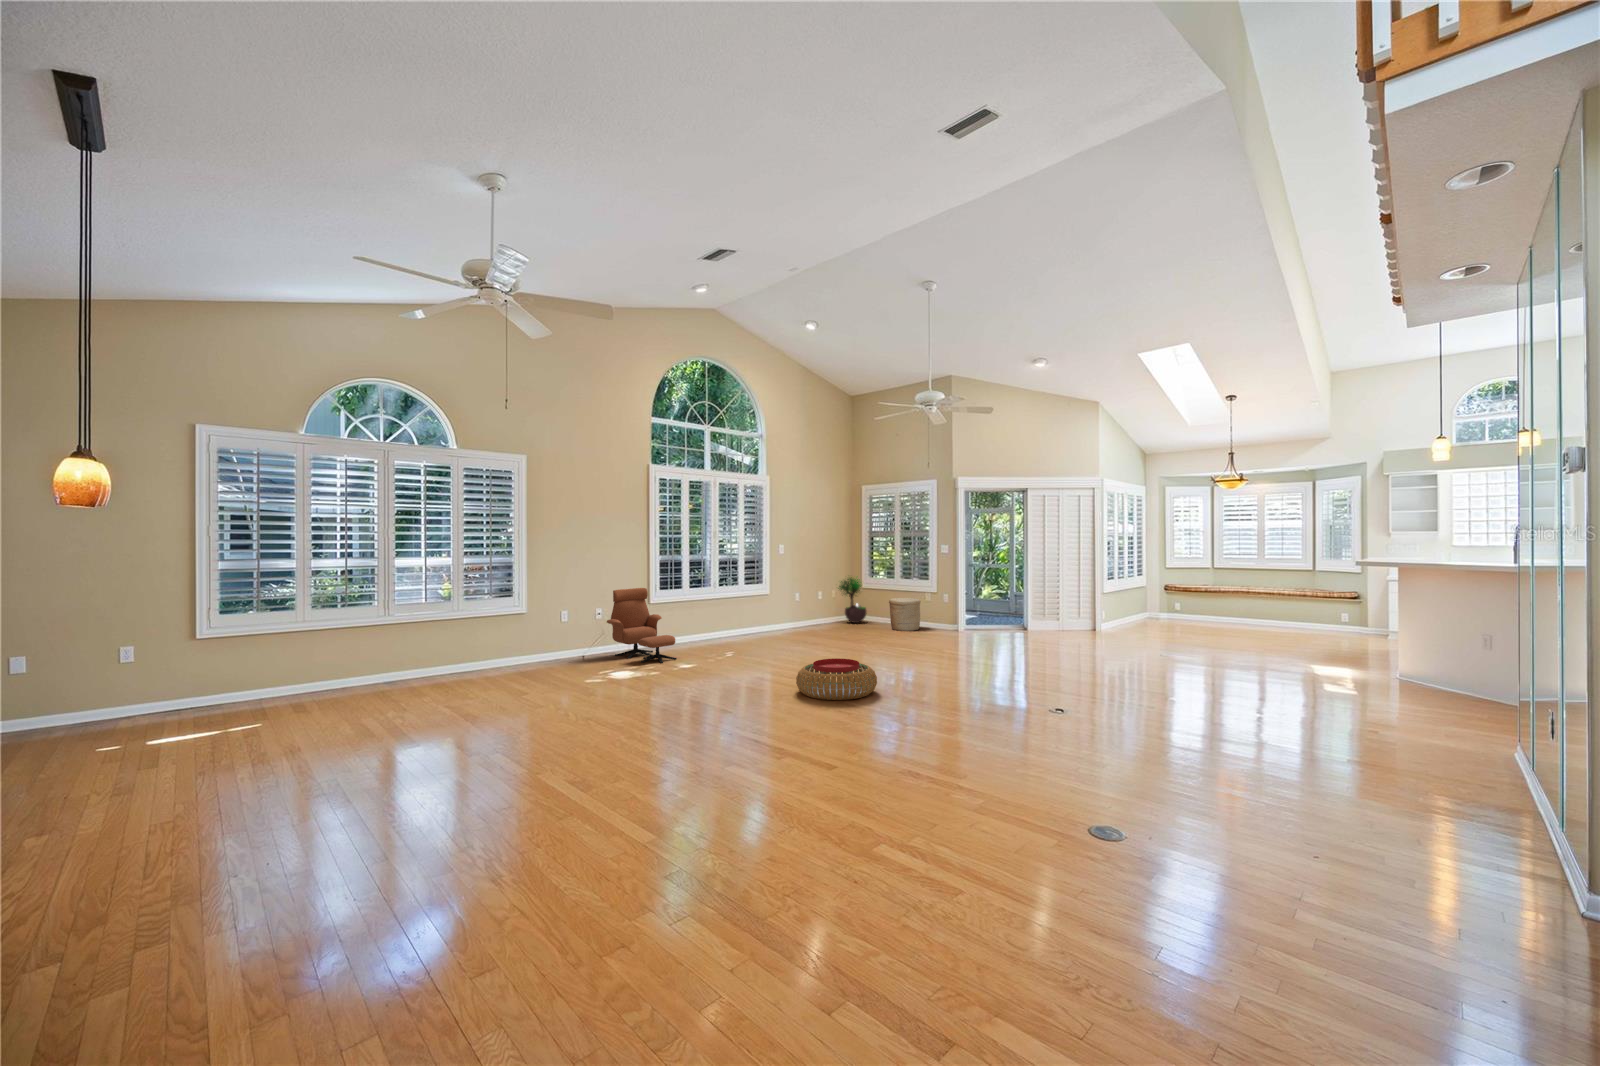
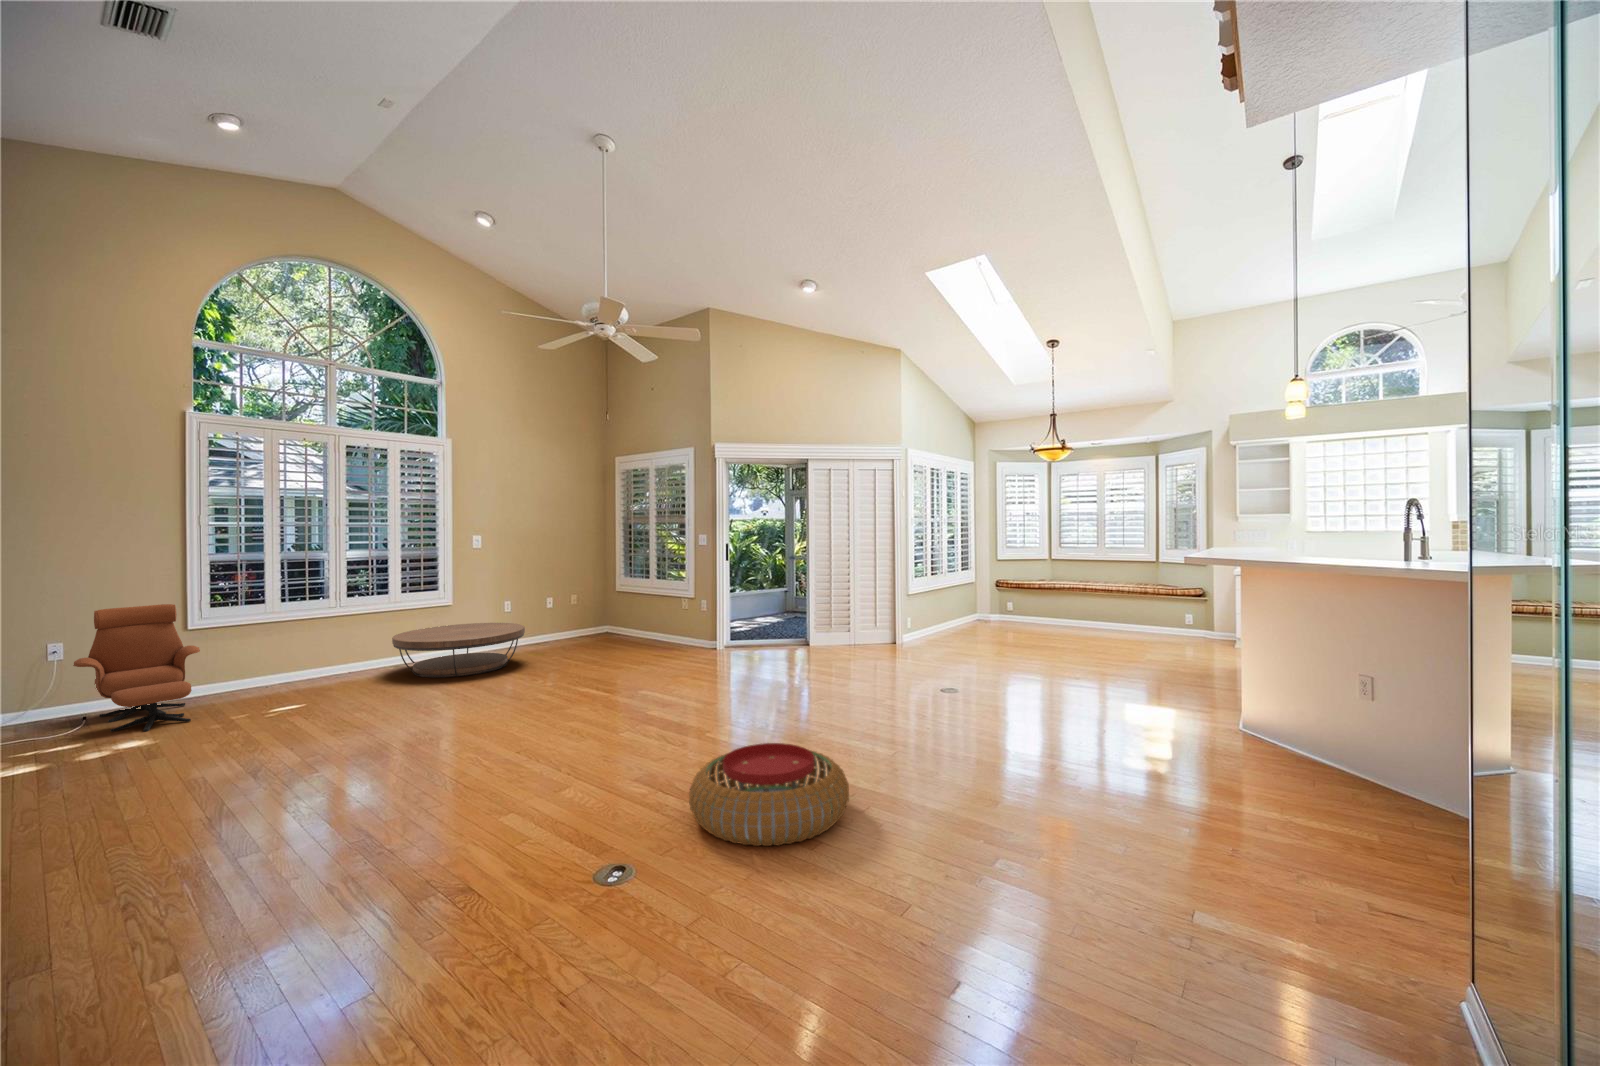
potted tree: present [838,577,867,623] -> none [570,572,616,639]
woven basket: present [889,598,921,631] -> none [630,606,673,651]
coffee table: none [747,607,830,643] -> present [392,623,525,678]
pouf: present [796,658,877,700] -> present [689,743,849,846]

